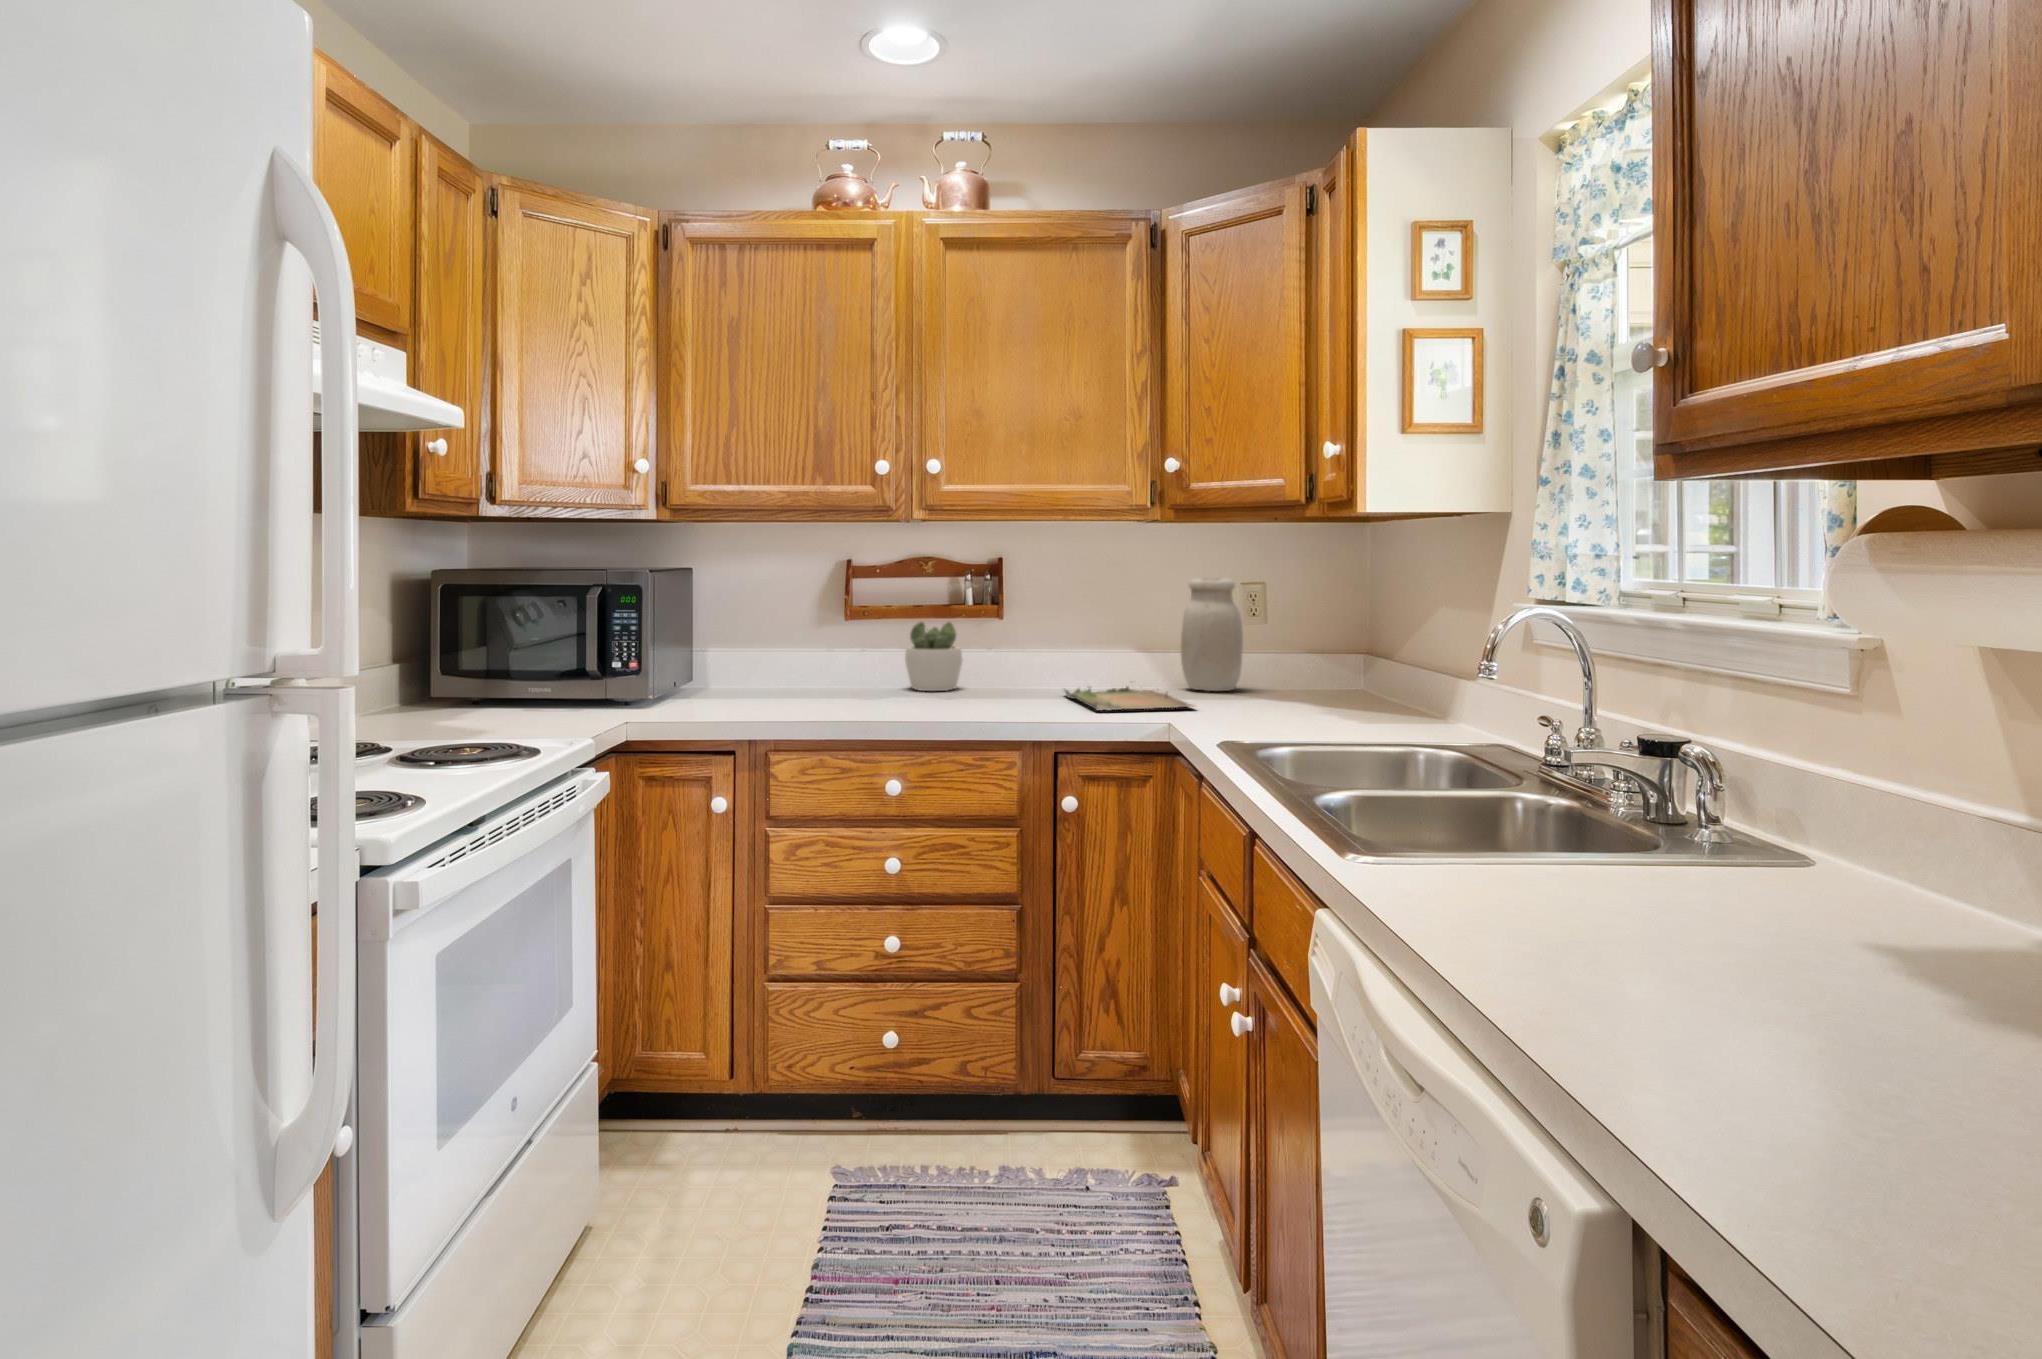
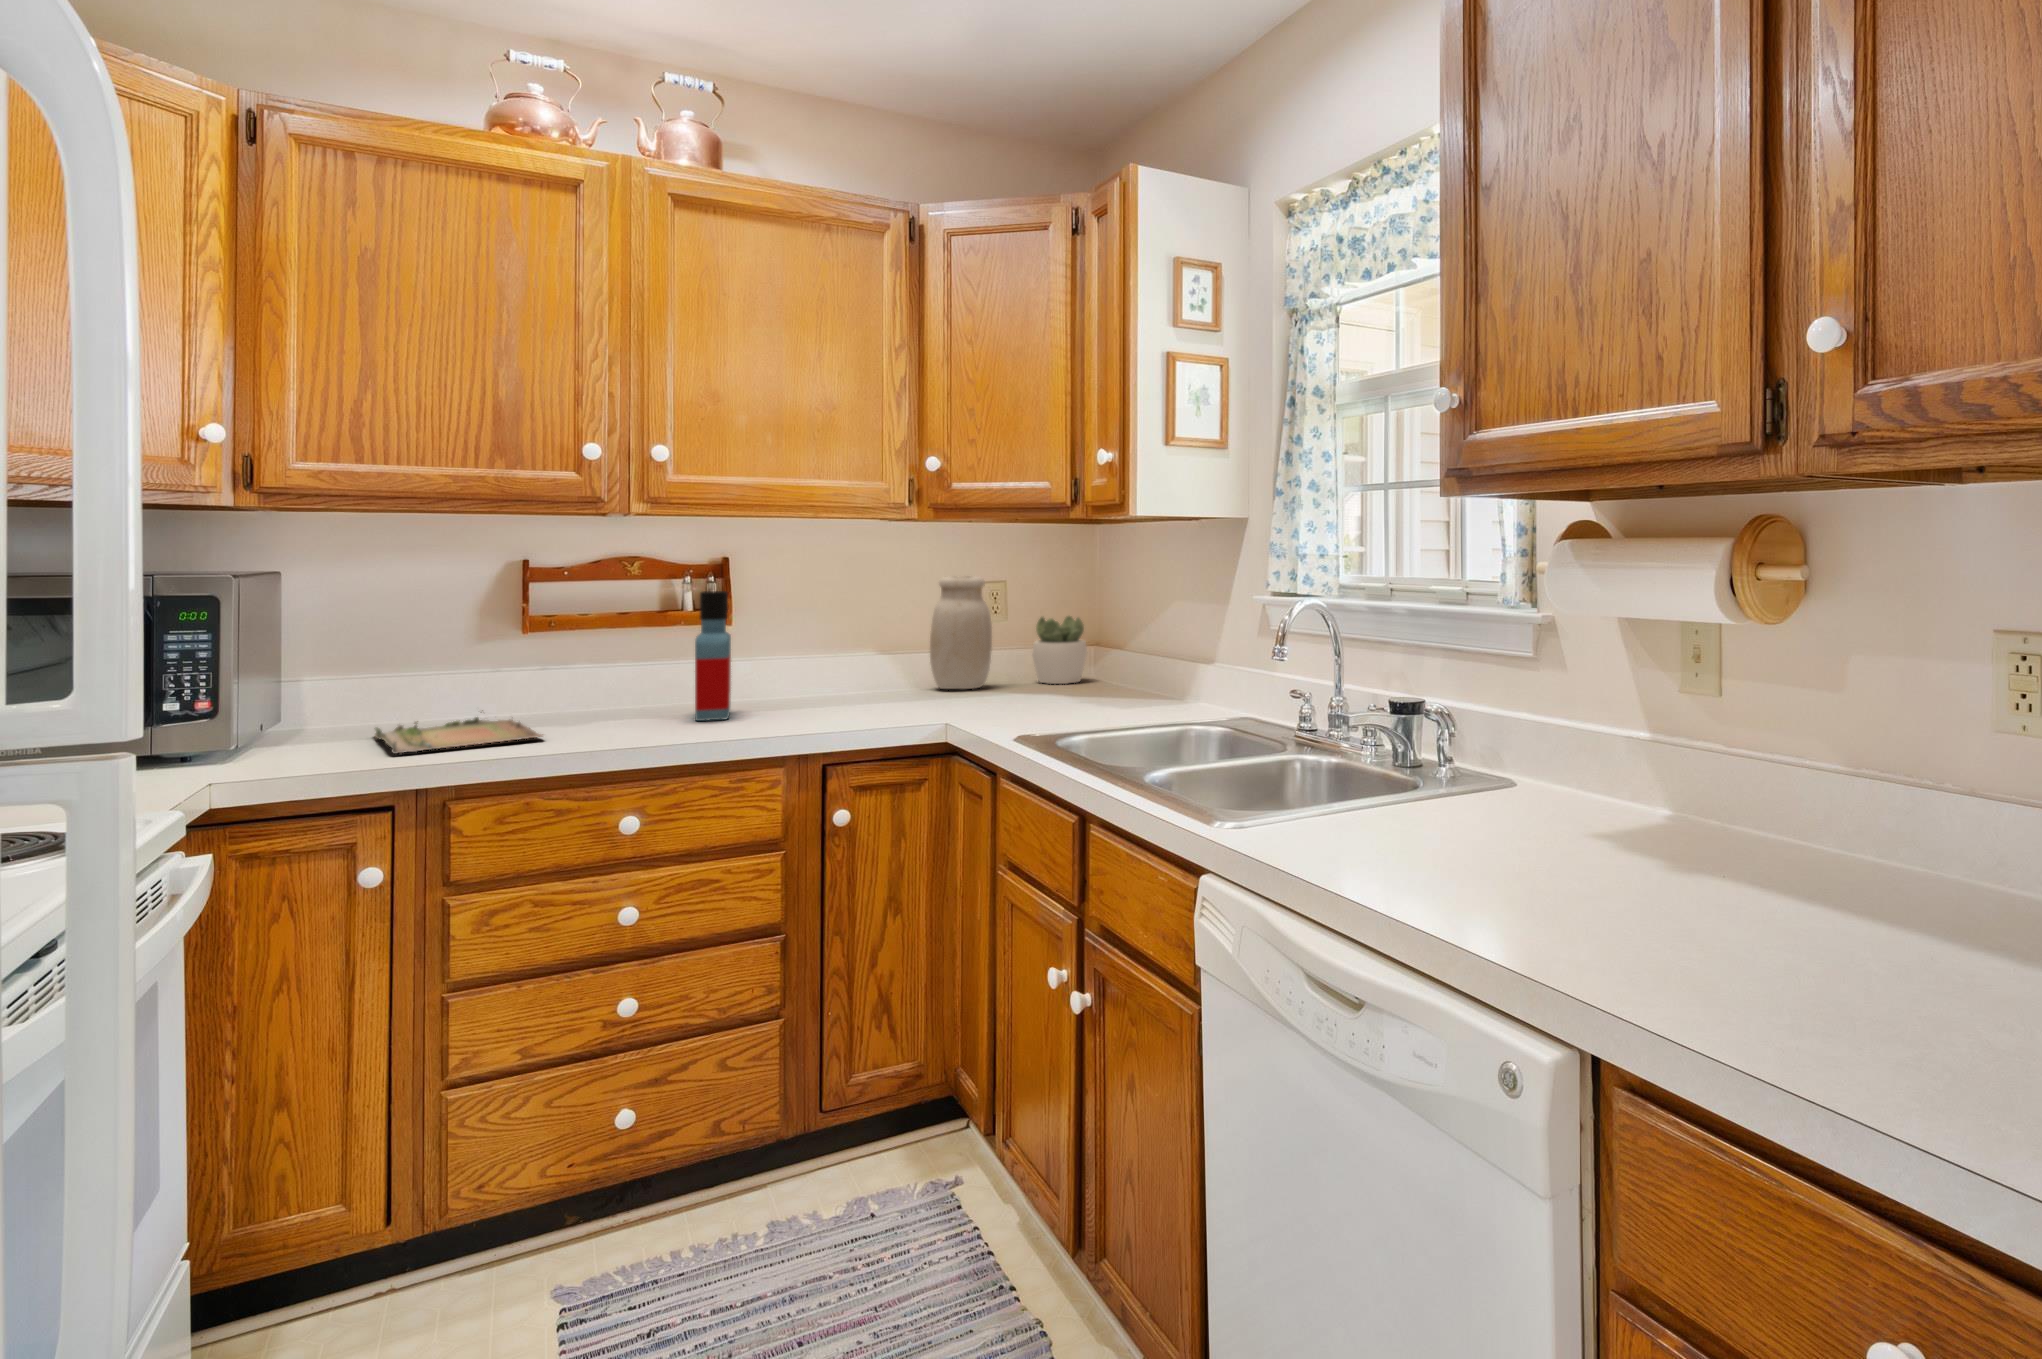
bottle: none [959,588,994,702] -> present [695,591,731,721]
succulent plant: present [905,622,963,691] -> present [1032,616,1087,684]
tray: present [1065,687,1193,711] -> present [374,710,543,754]

